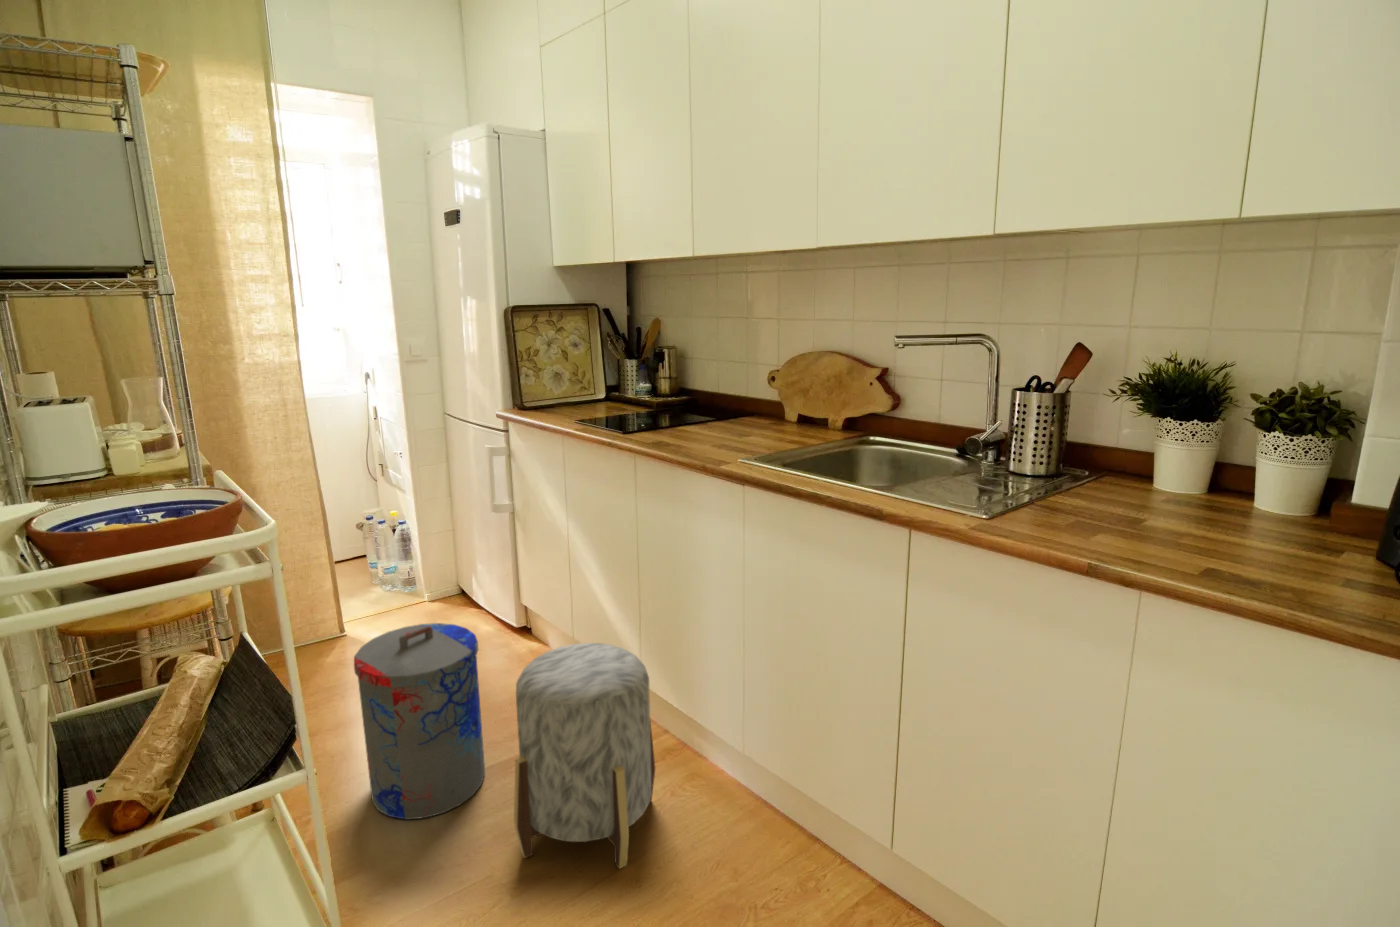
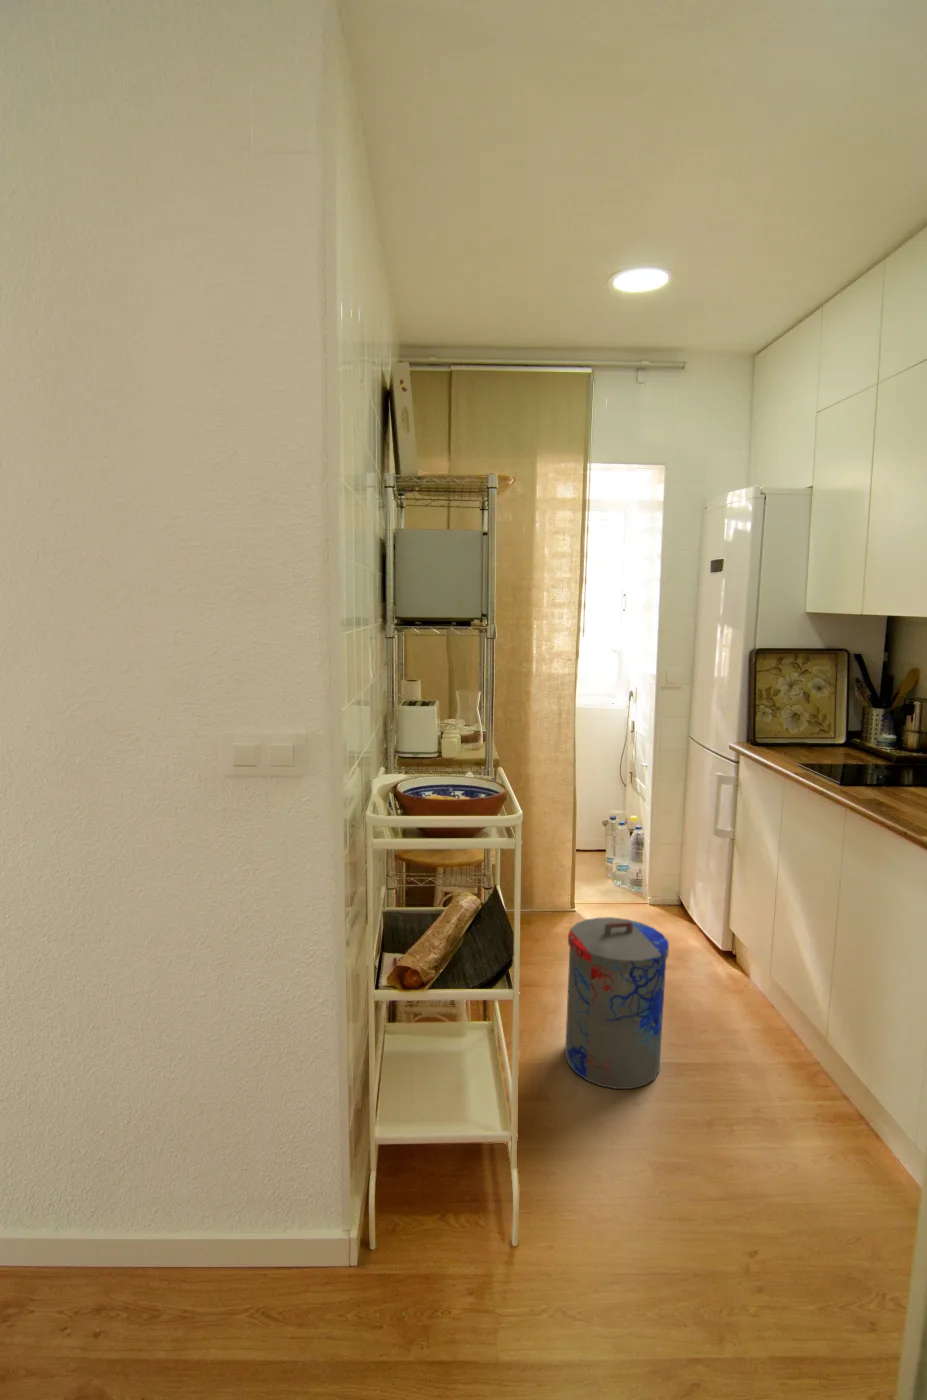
stool: present [514,643,655,869] -> none [670,977,824,1216]

